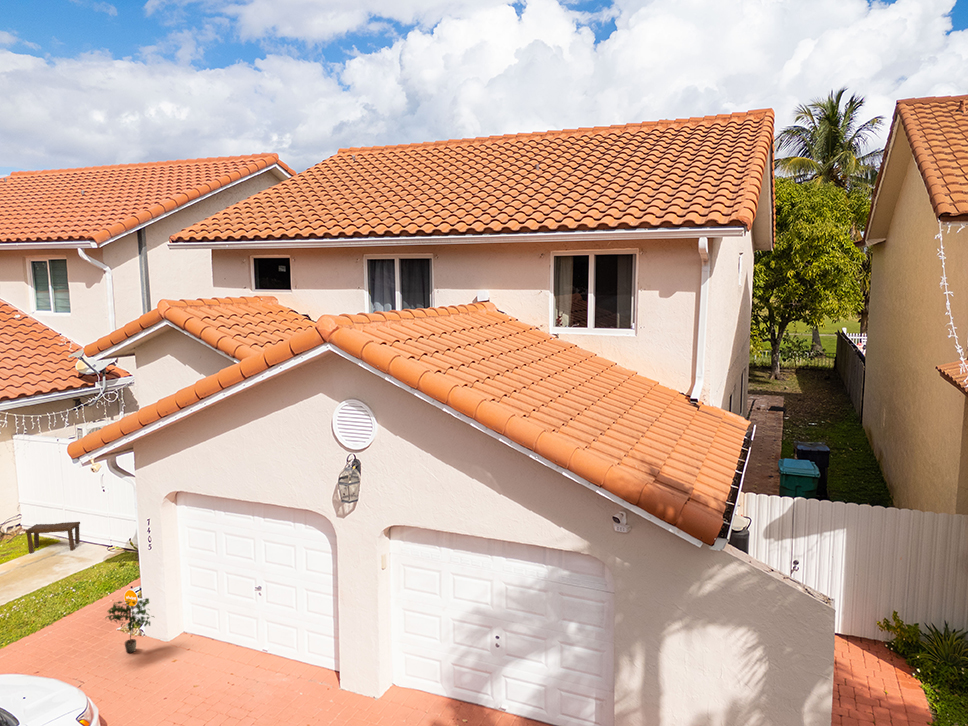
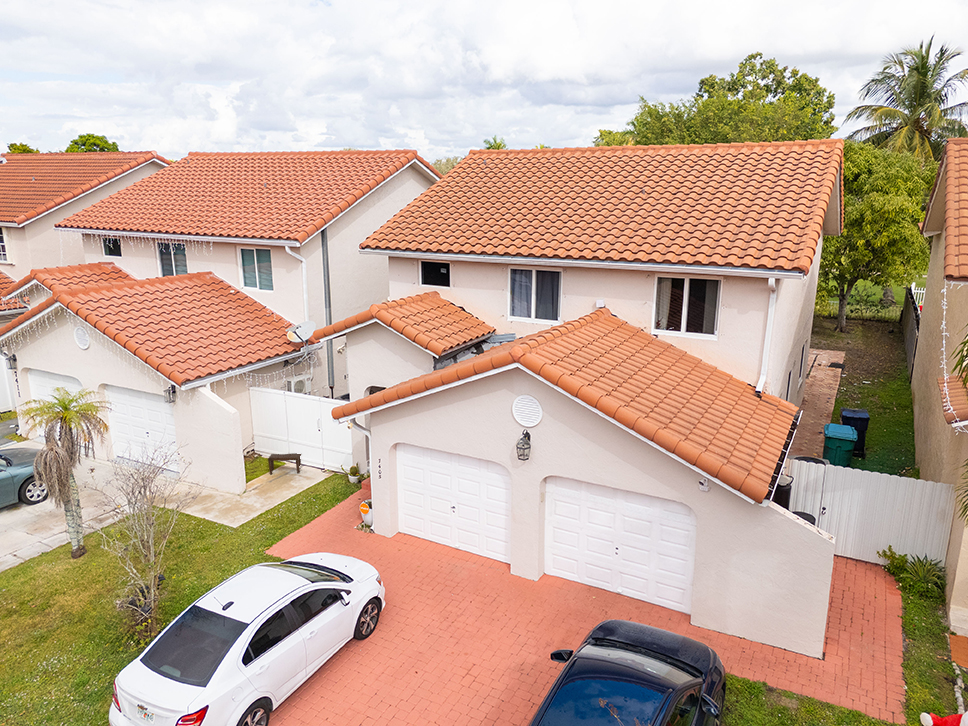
potted plant: present [106,598,154,653] -> none [358,513,386,547]

